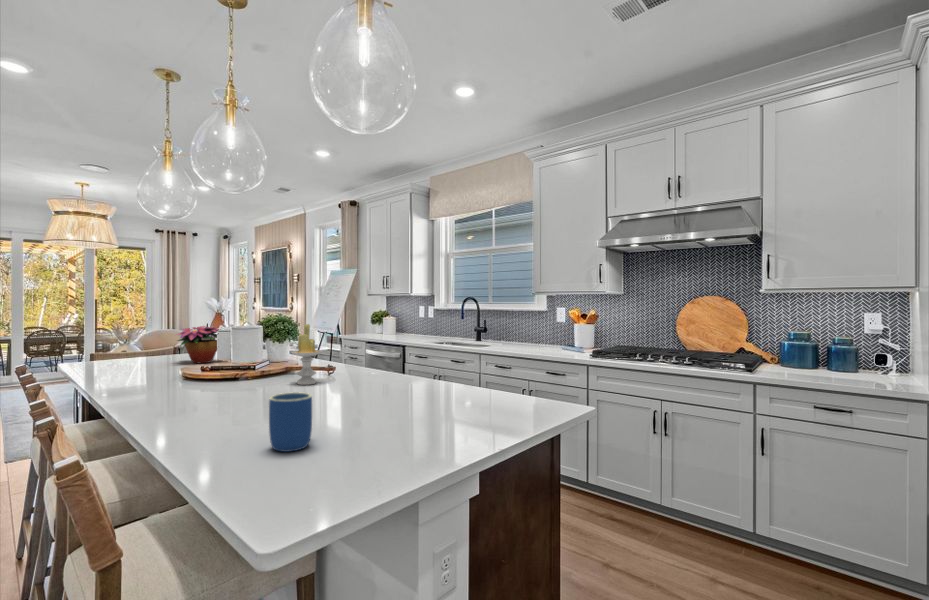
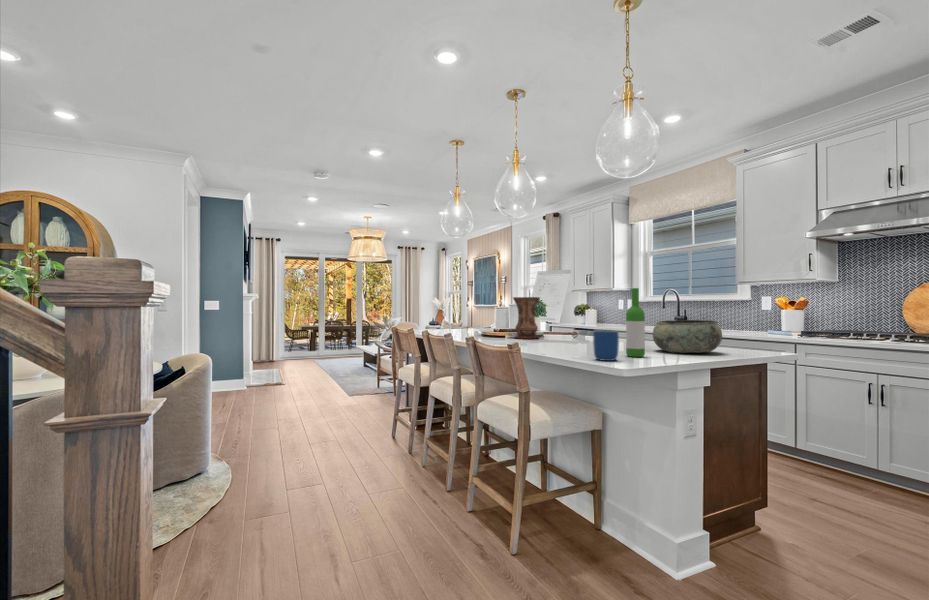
vase: none [232,315,274,378] -> present [513,297,540,339]
wine bottle: none [343,318,371,429] -> present [626,288,645,357]
candle: present [291,324,322,385] -> none [560,301,581,343]
flower arrangement: present [176,326,219,363] -> none [463,308,500,333]
bowl: none [402,355,490,408] -> present [653,320,722,353]

